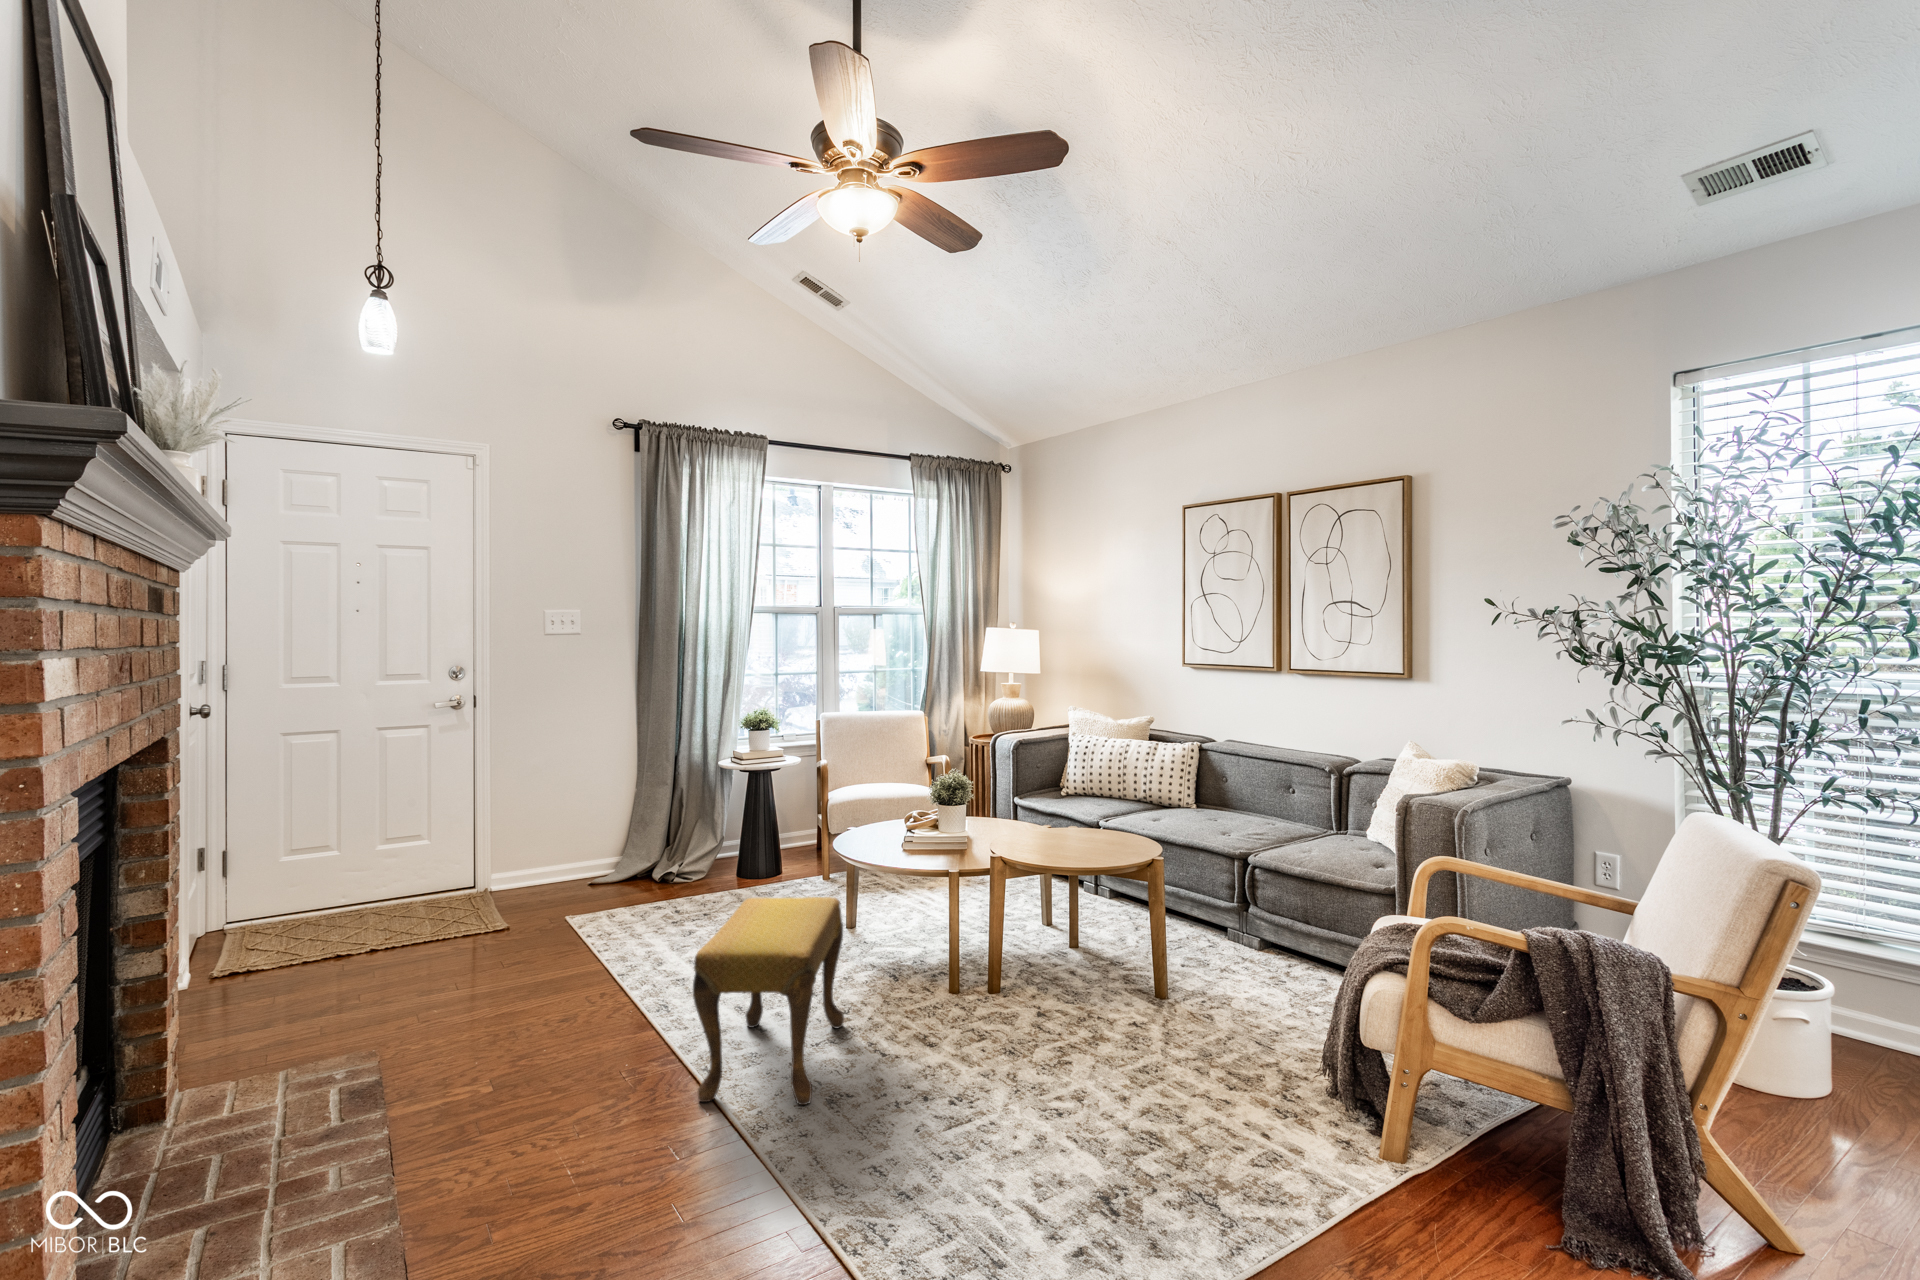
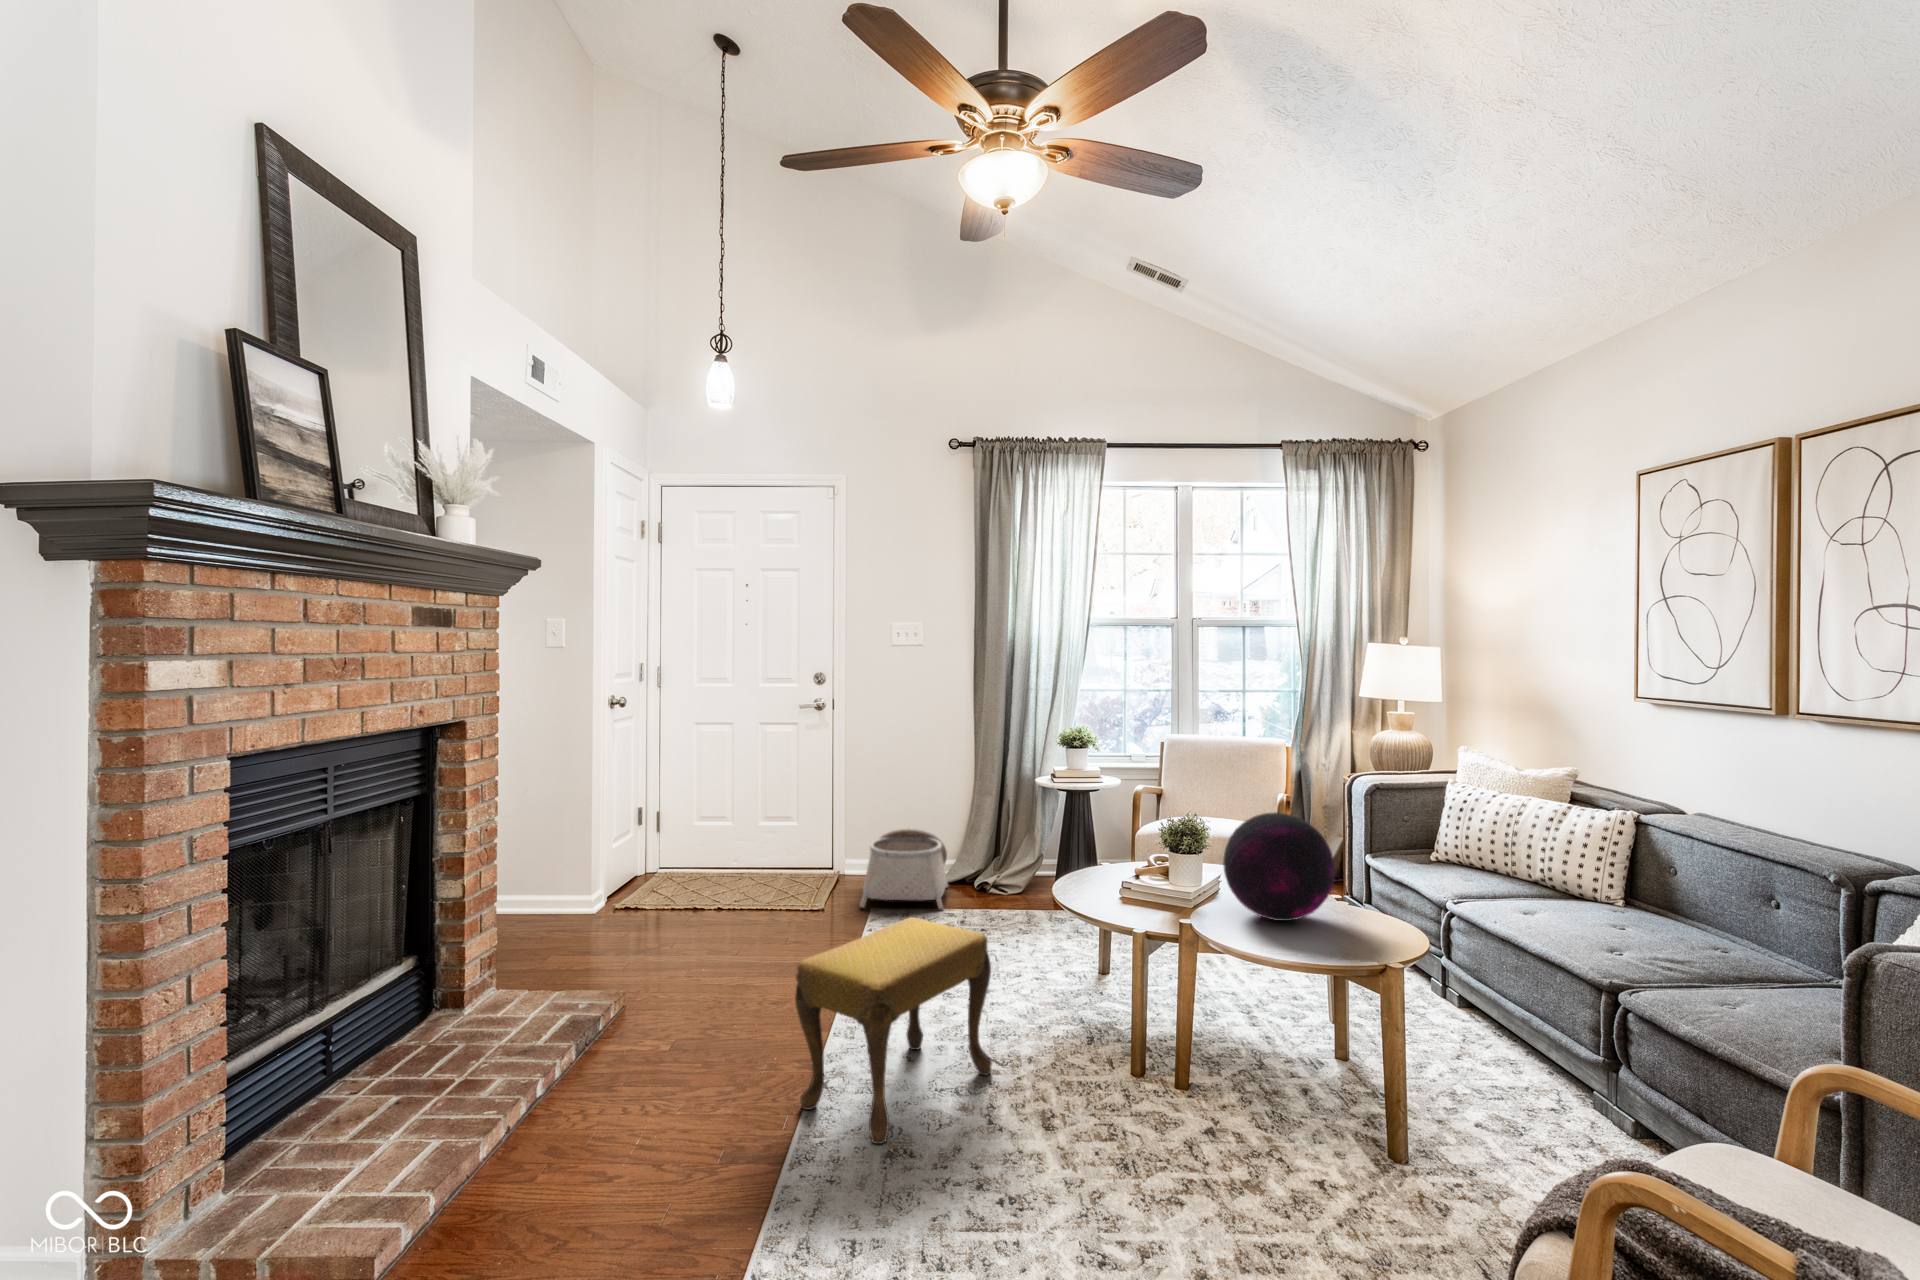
decorative orb: none [1000,761,1084,846] -> present [1223,813,1335,921]
basket: none [539,831,647,923] -> present [860,828,948,909]

